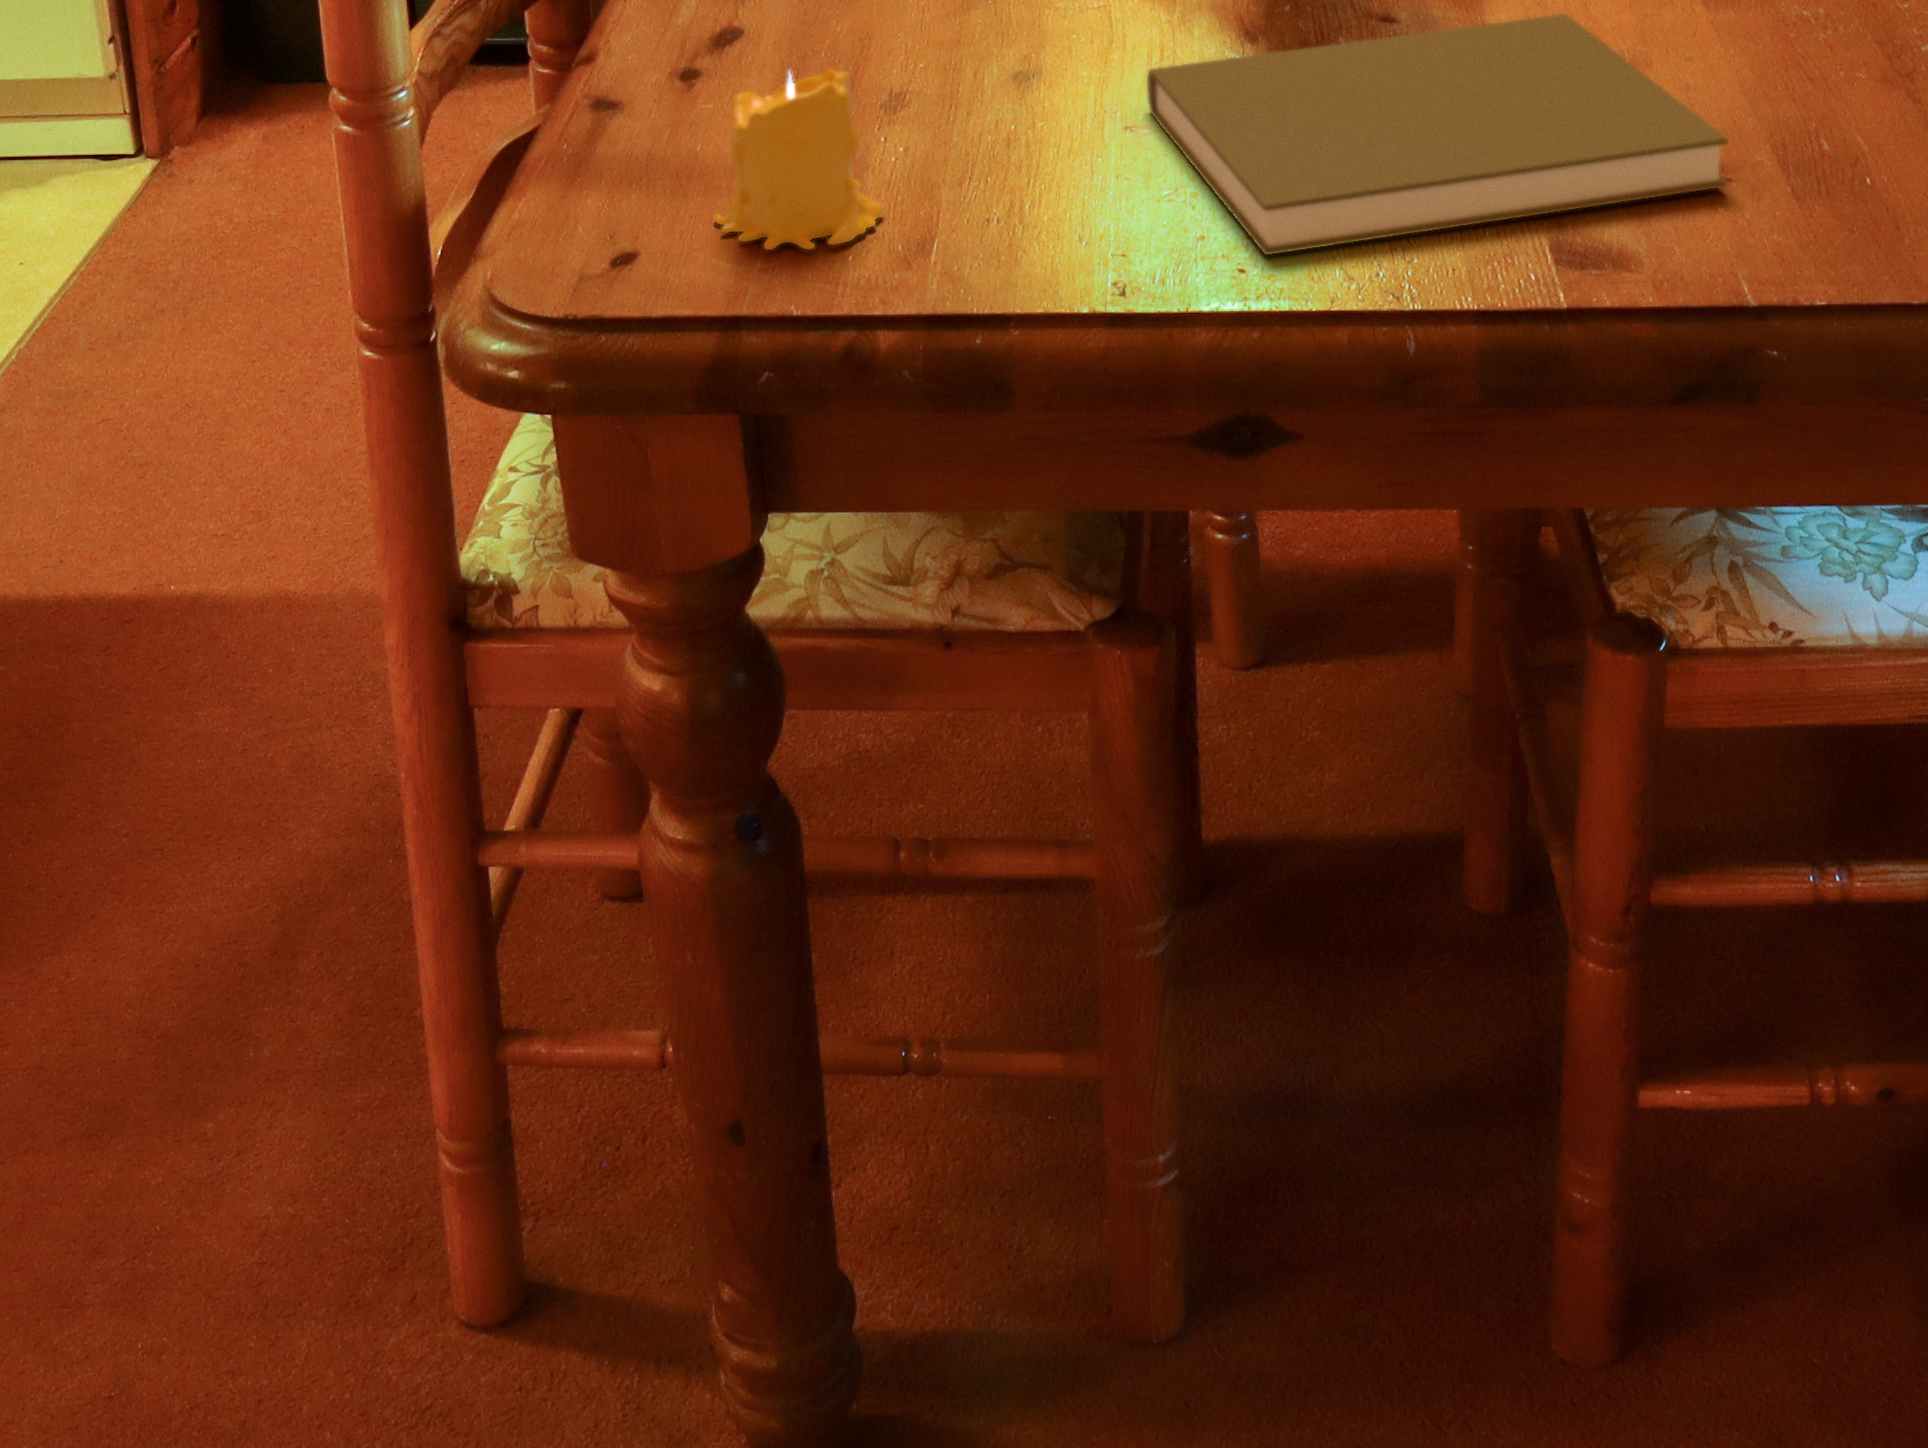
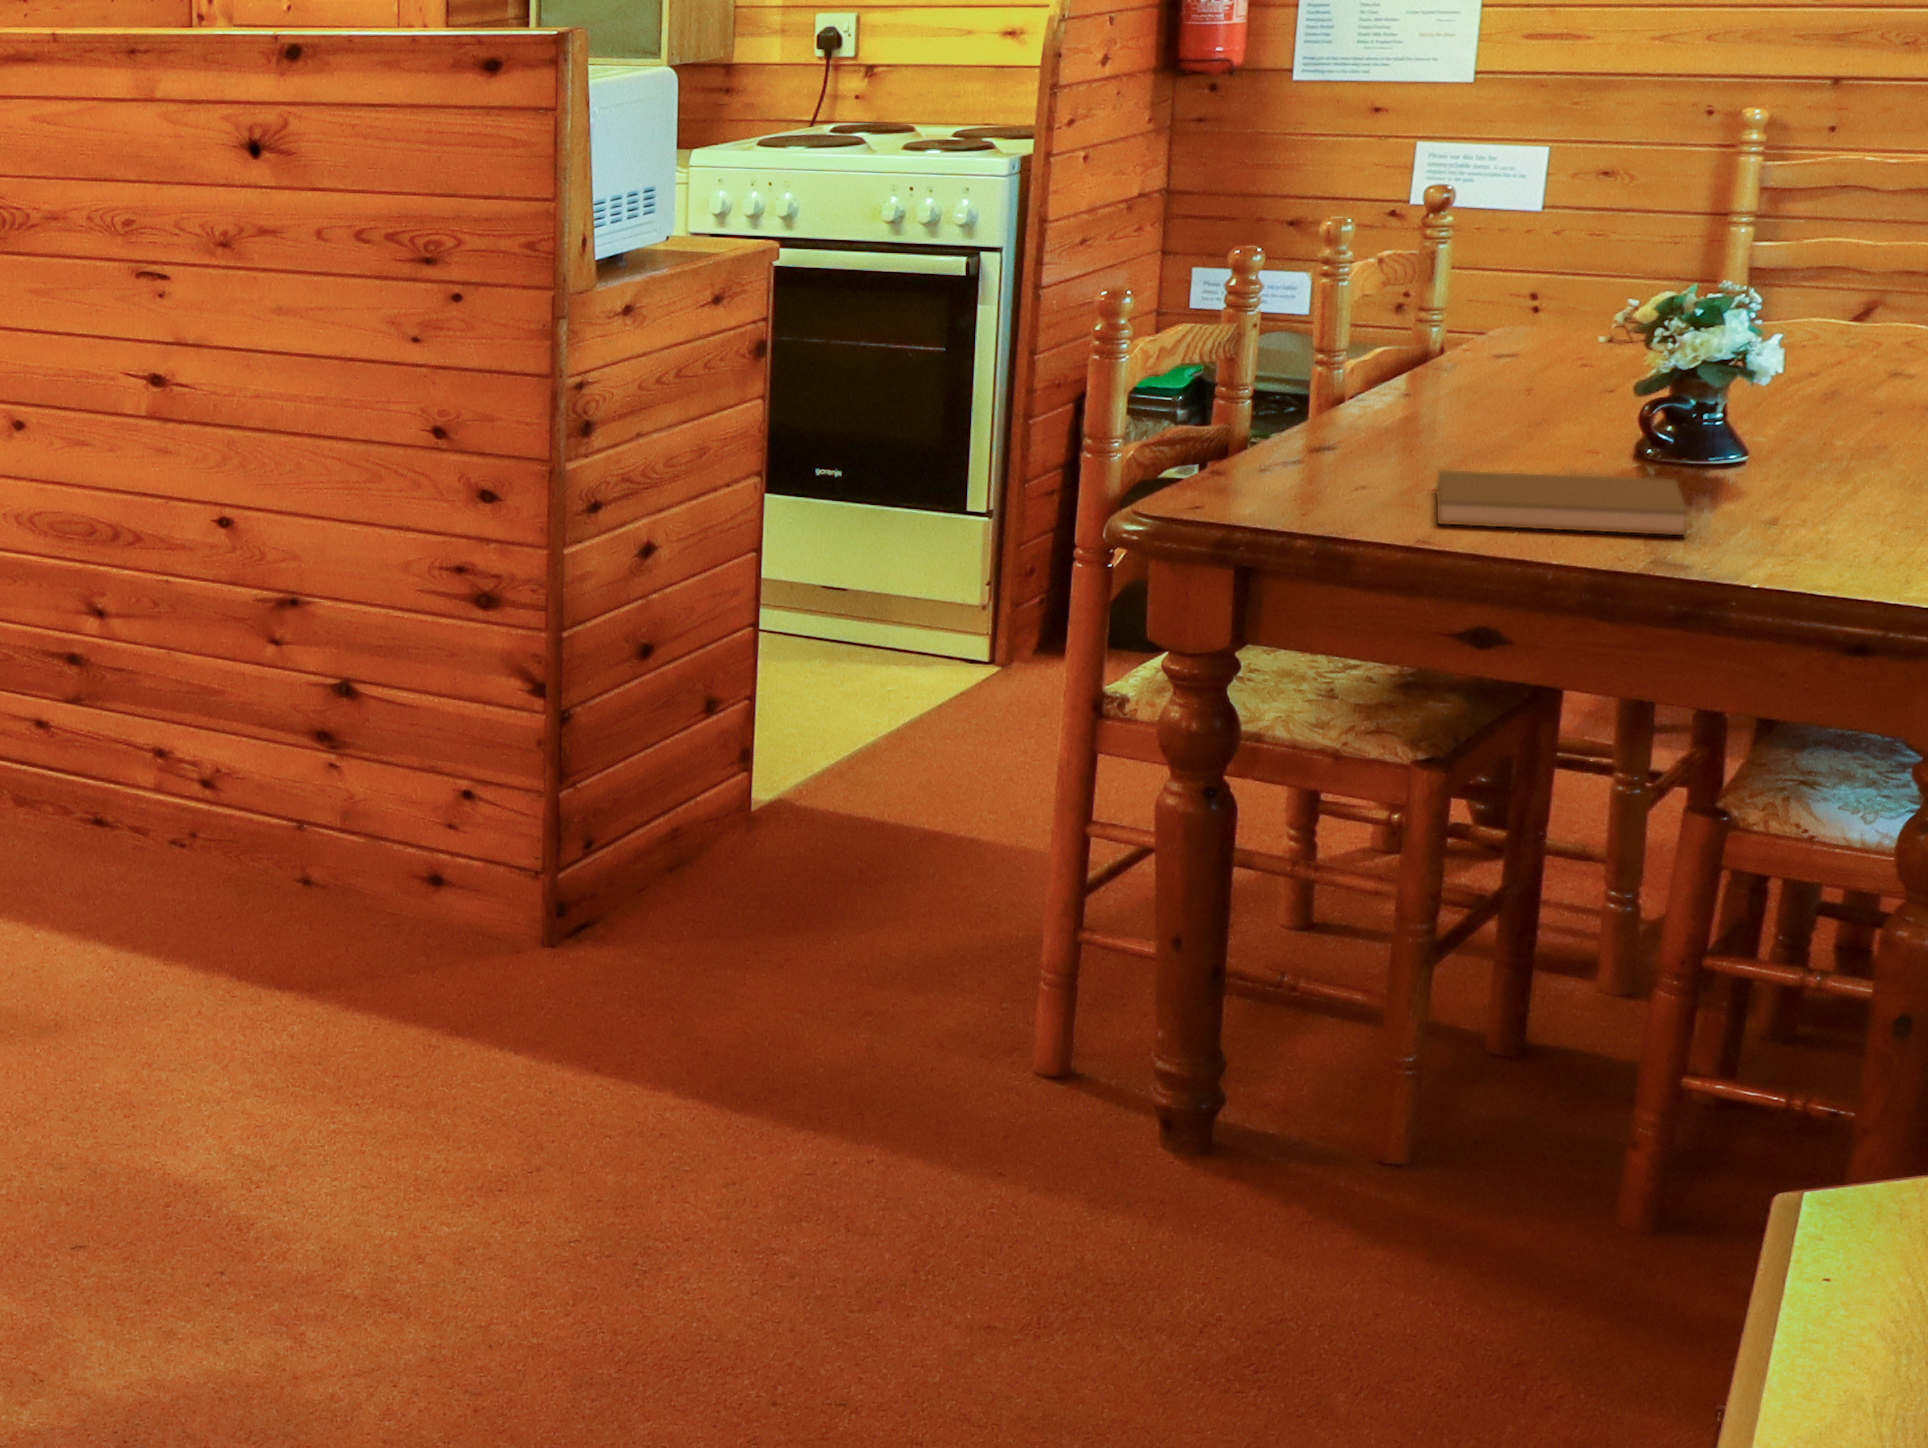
candle: present [714,69,883,250] -> none [1205,426,1281,501]

